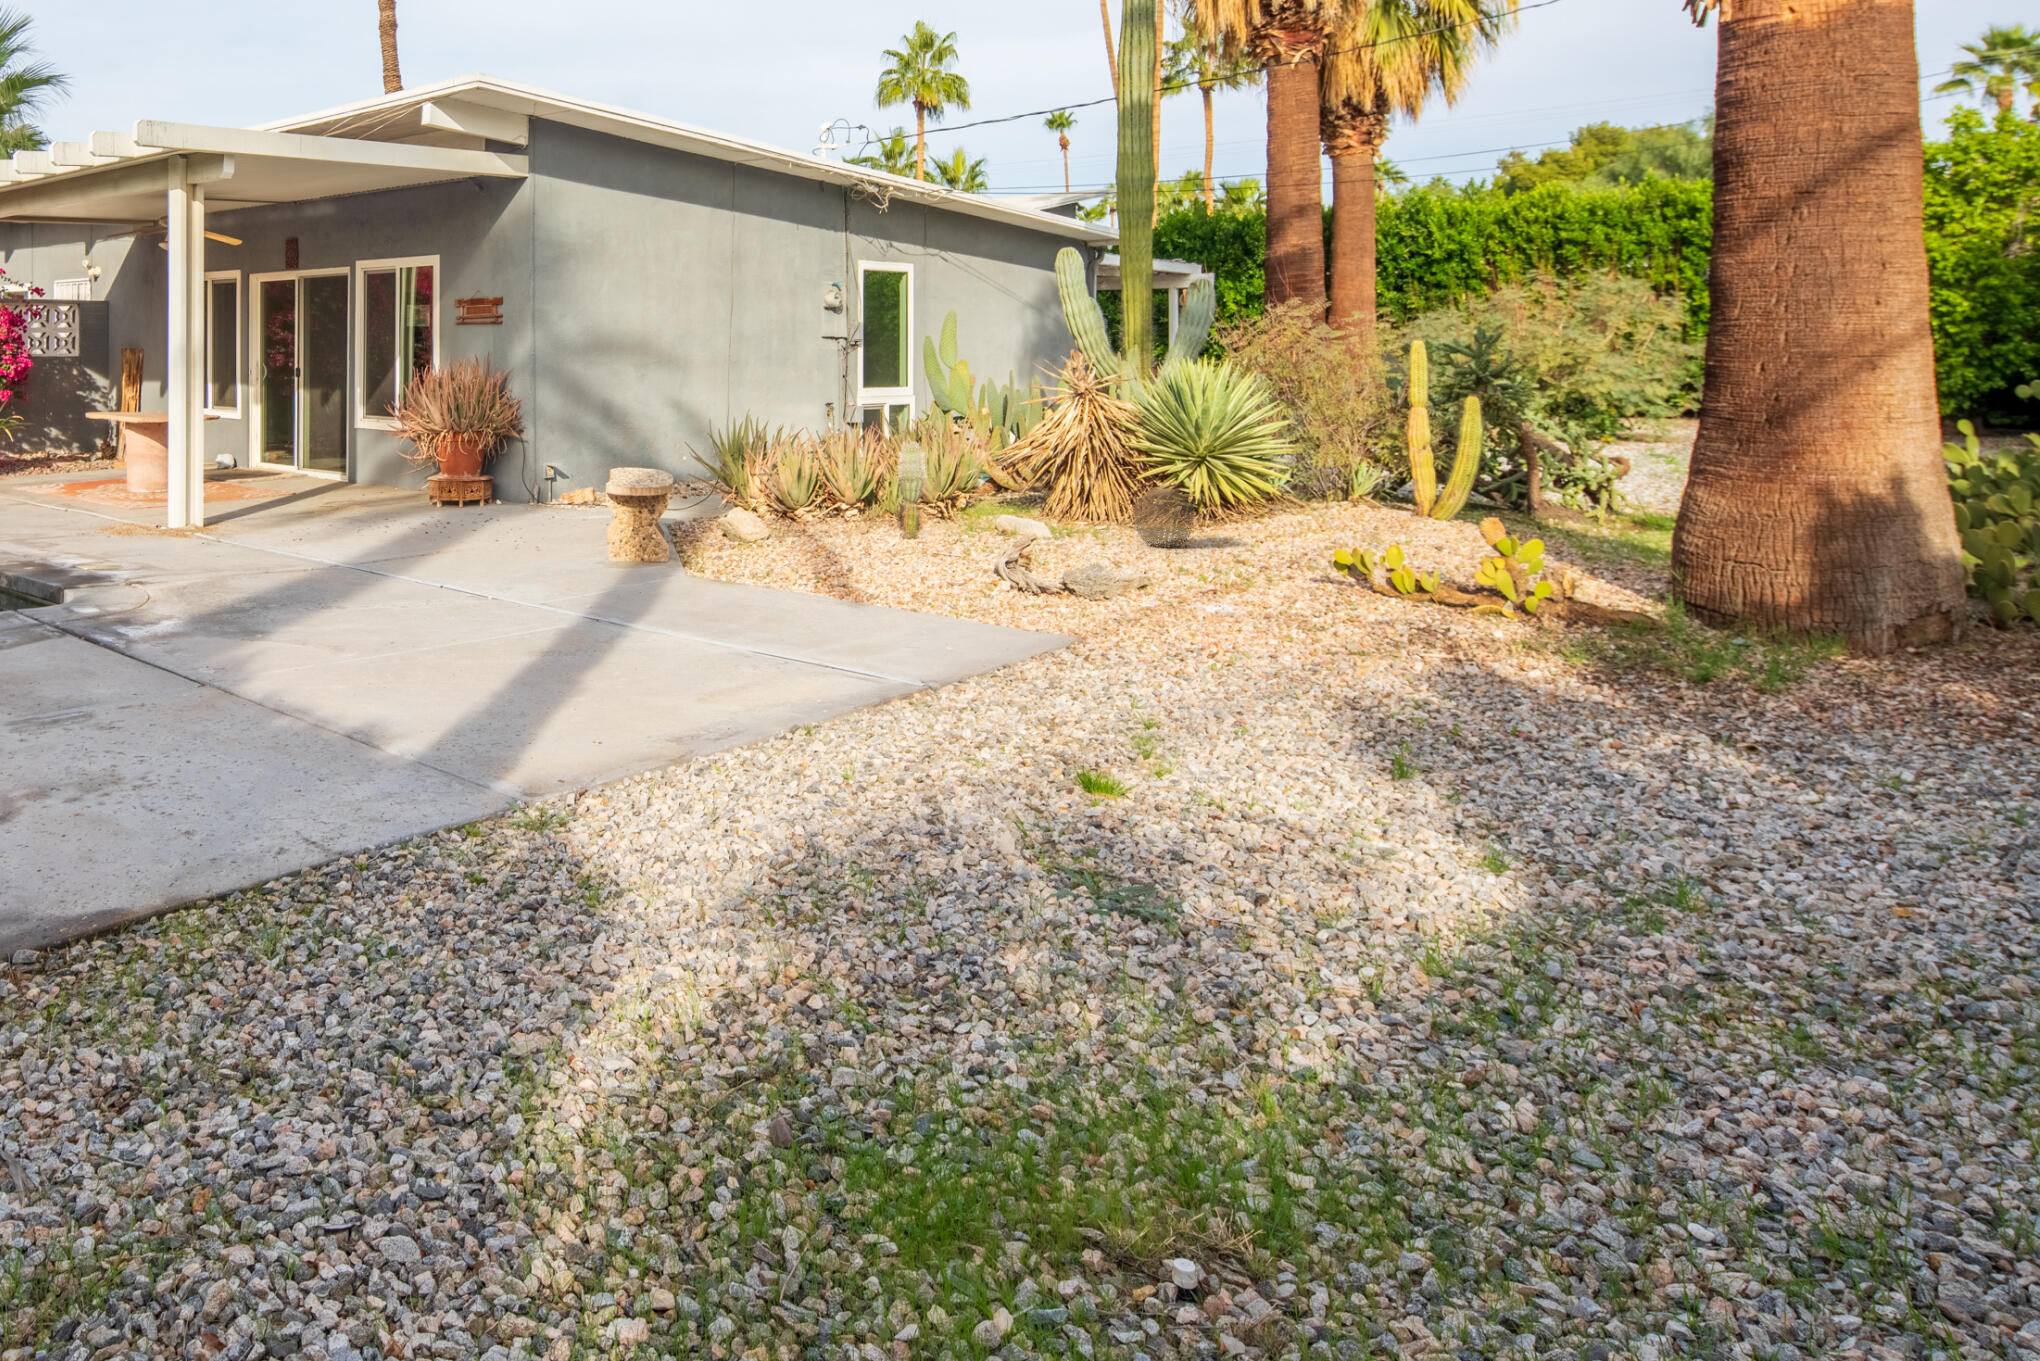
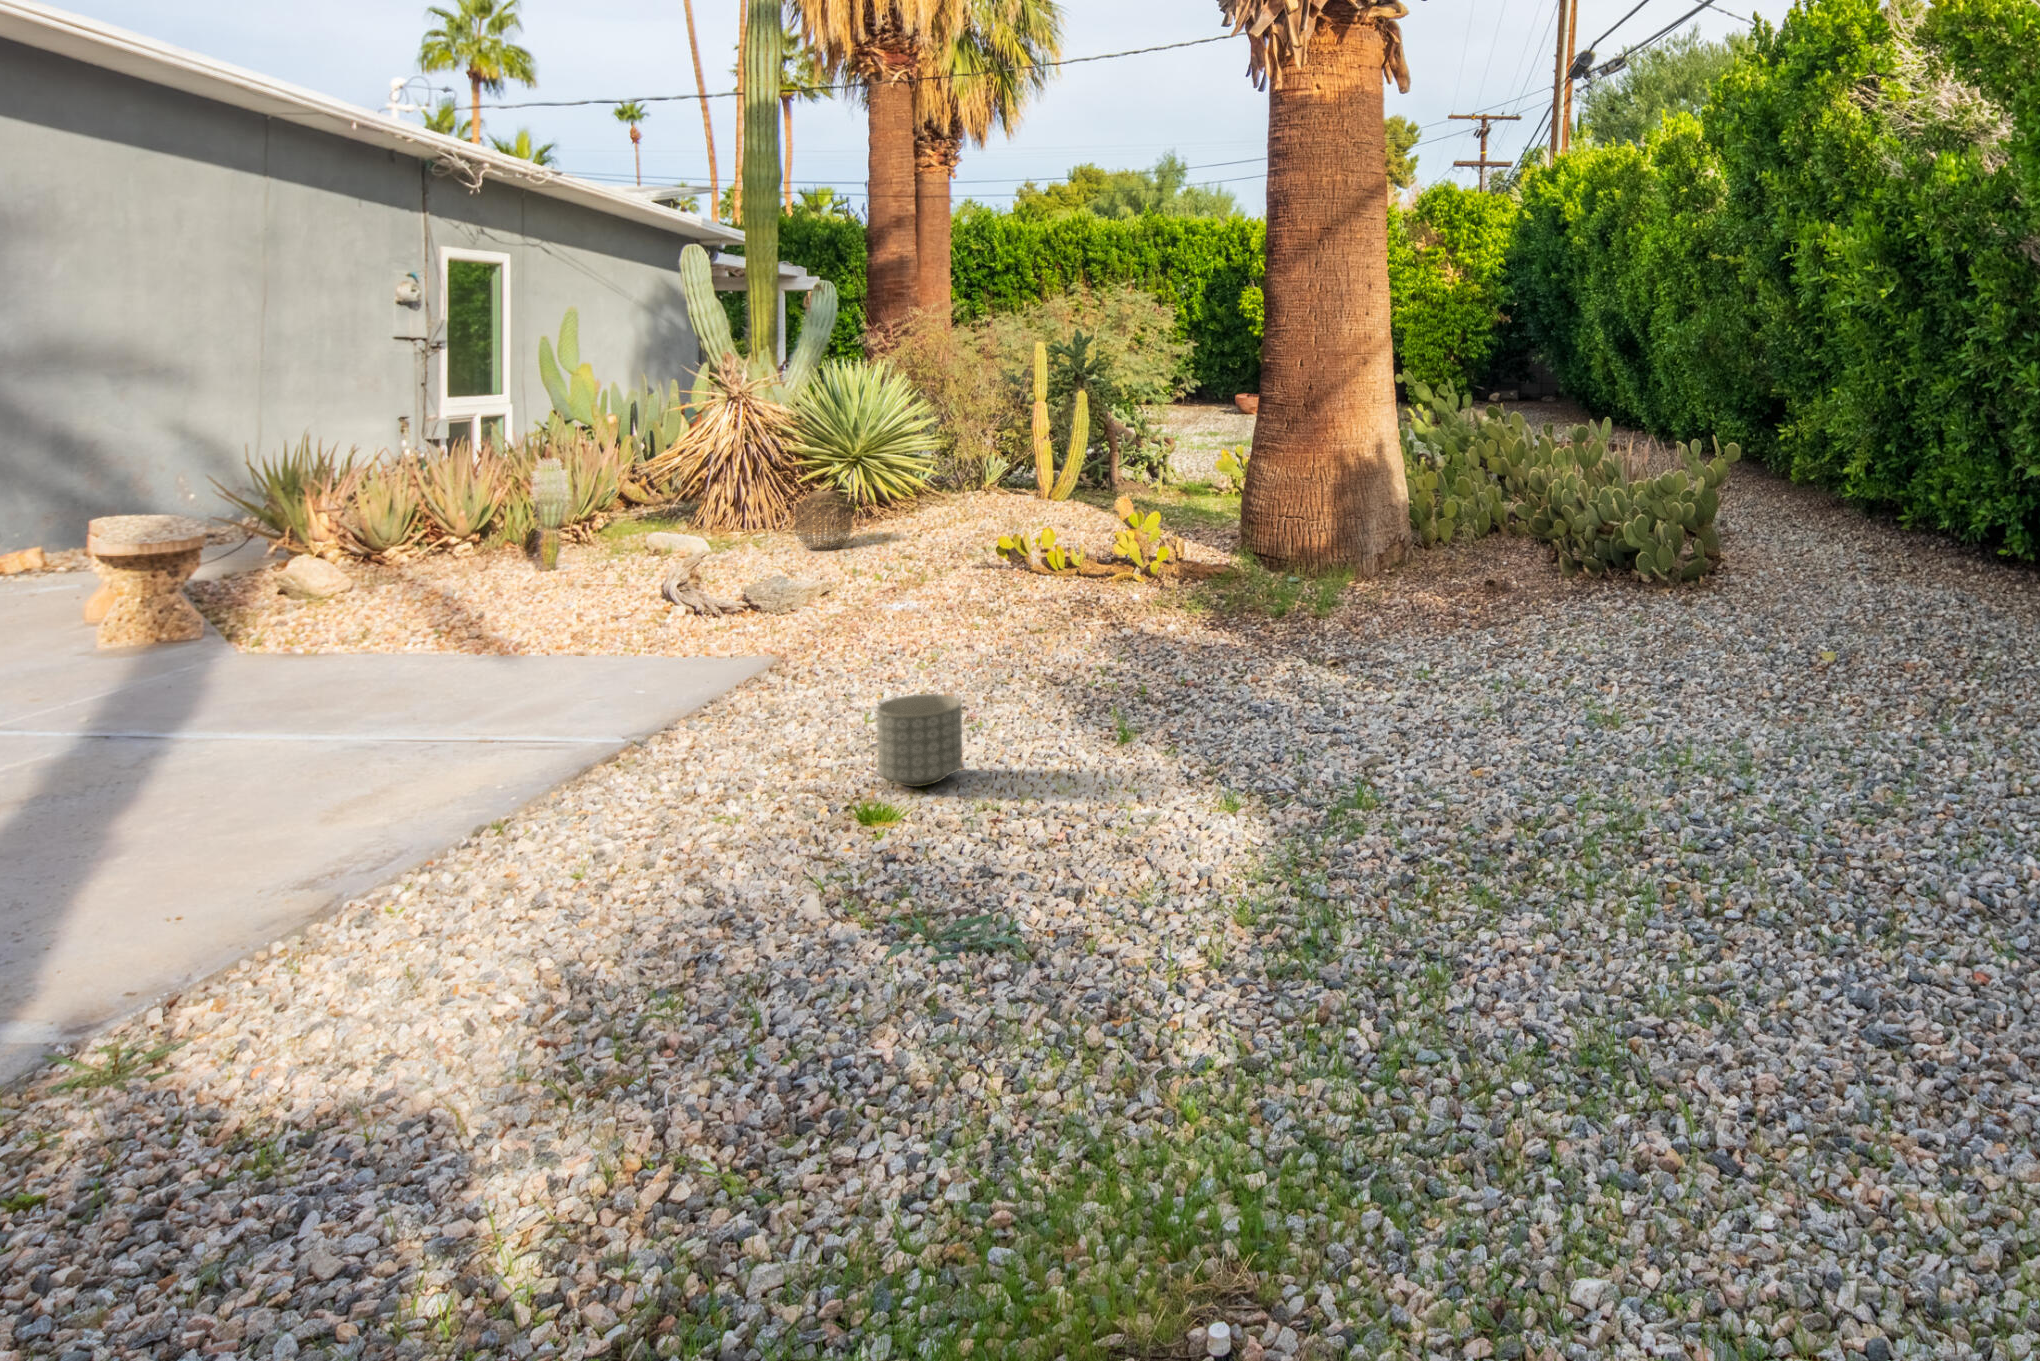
planter: none [1111,679,1198,769] -> present [877,694,962,787]

